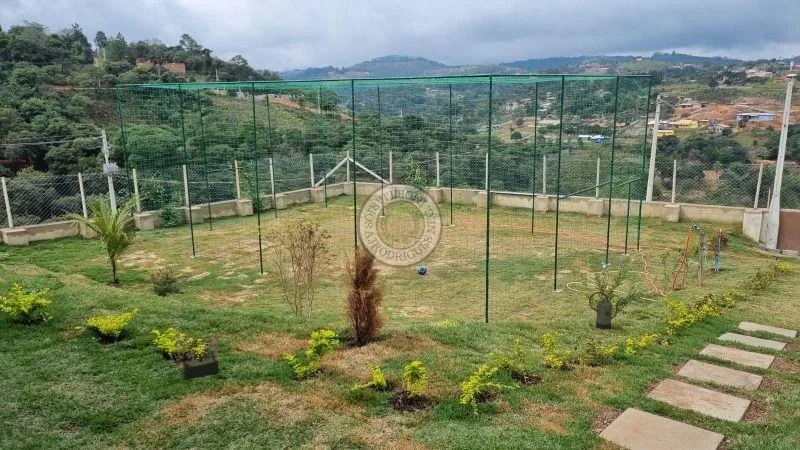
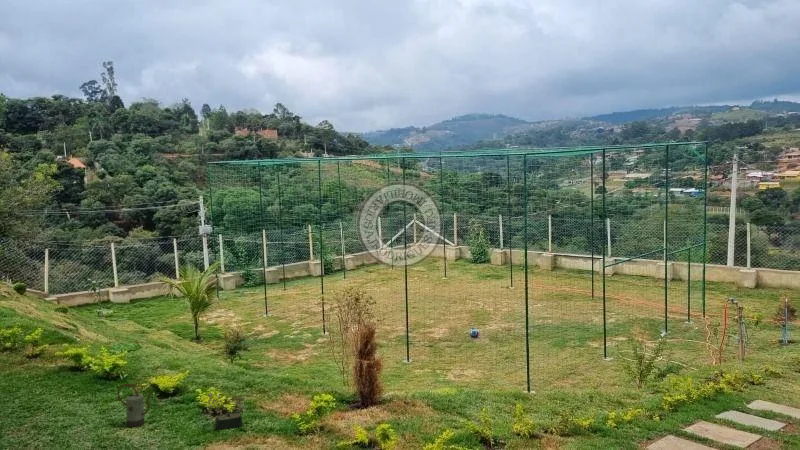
watering can: present [589,292,621,329] -> present [117,384,152,427]

